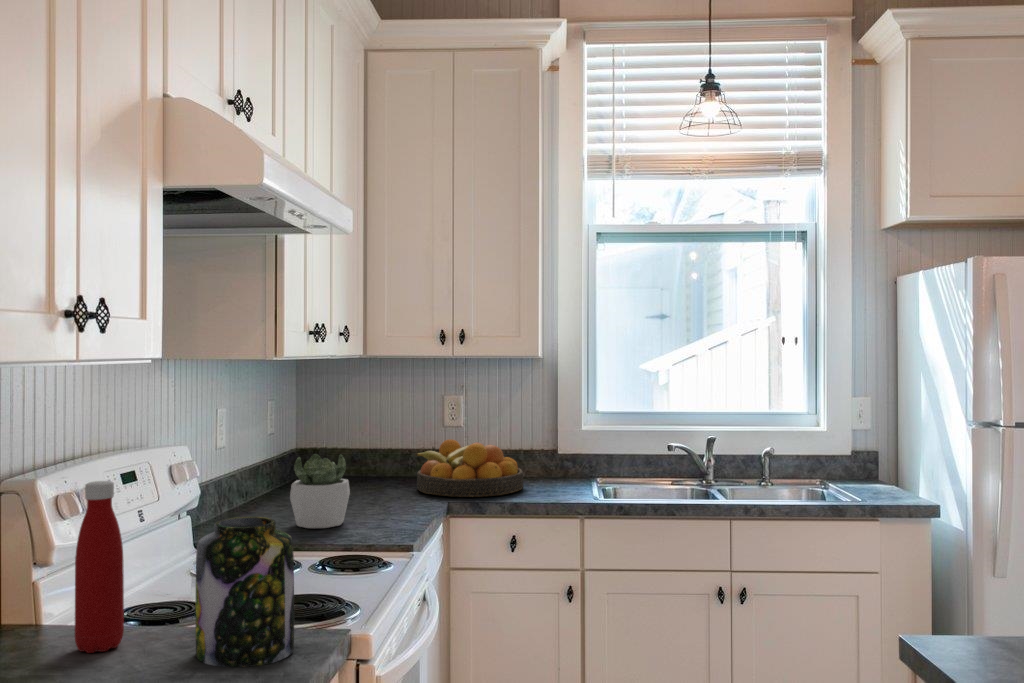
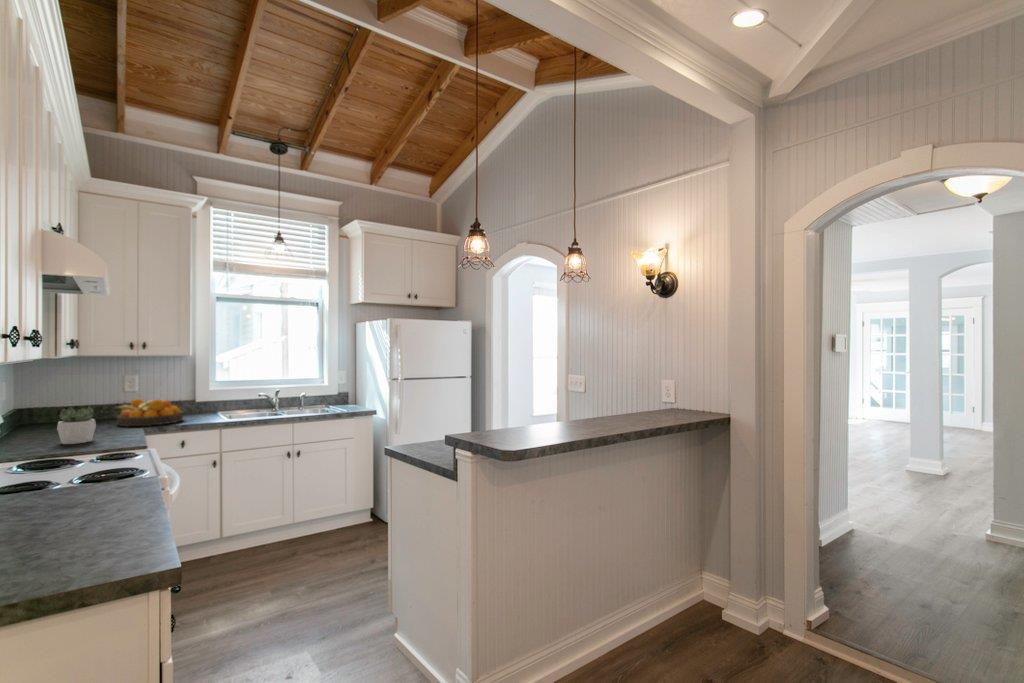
bottle: present [75,481,124,653] -> none [25,411,51,482]
jar: present [196,517,294,667] -> none [96,420,143,474]

